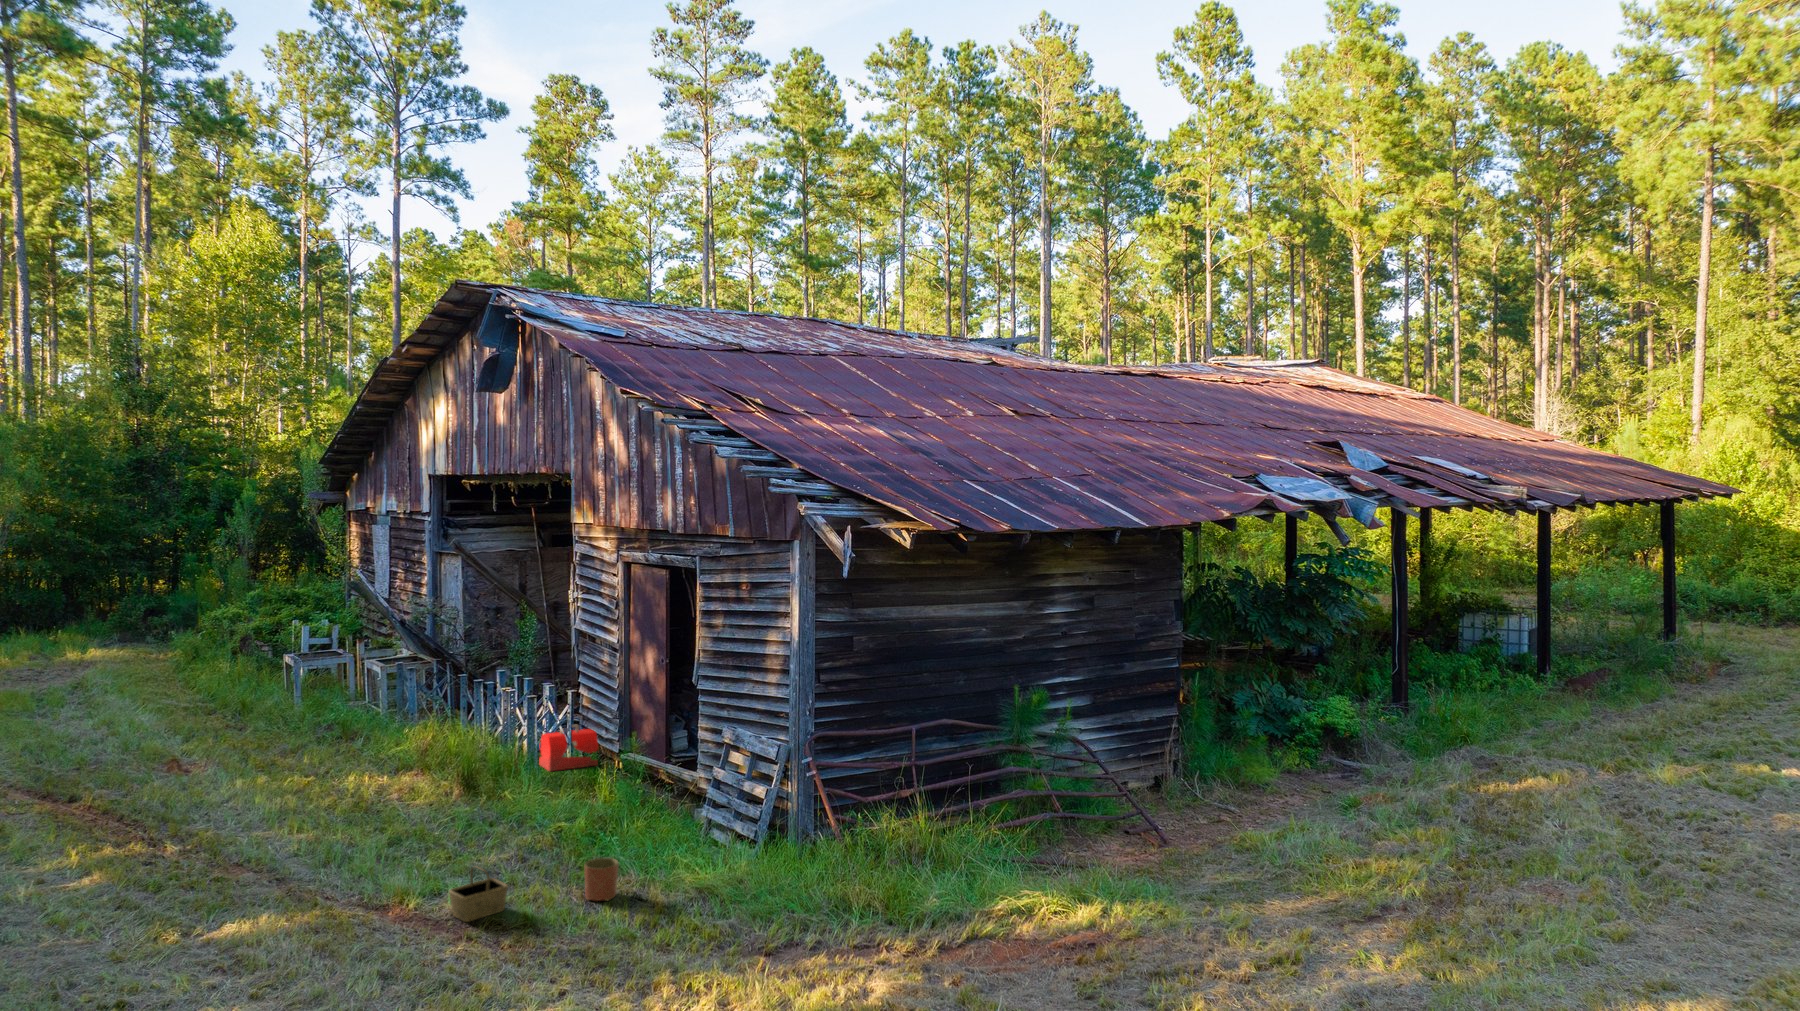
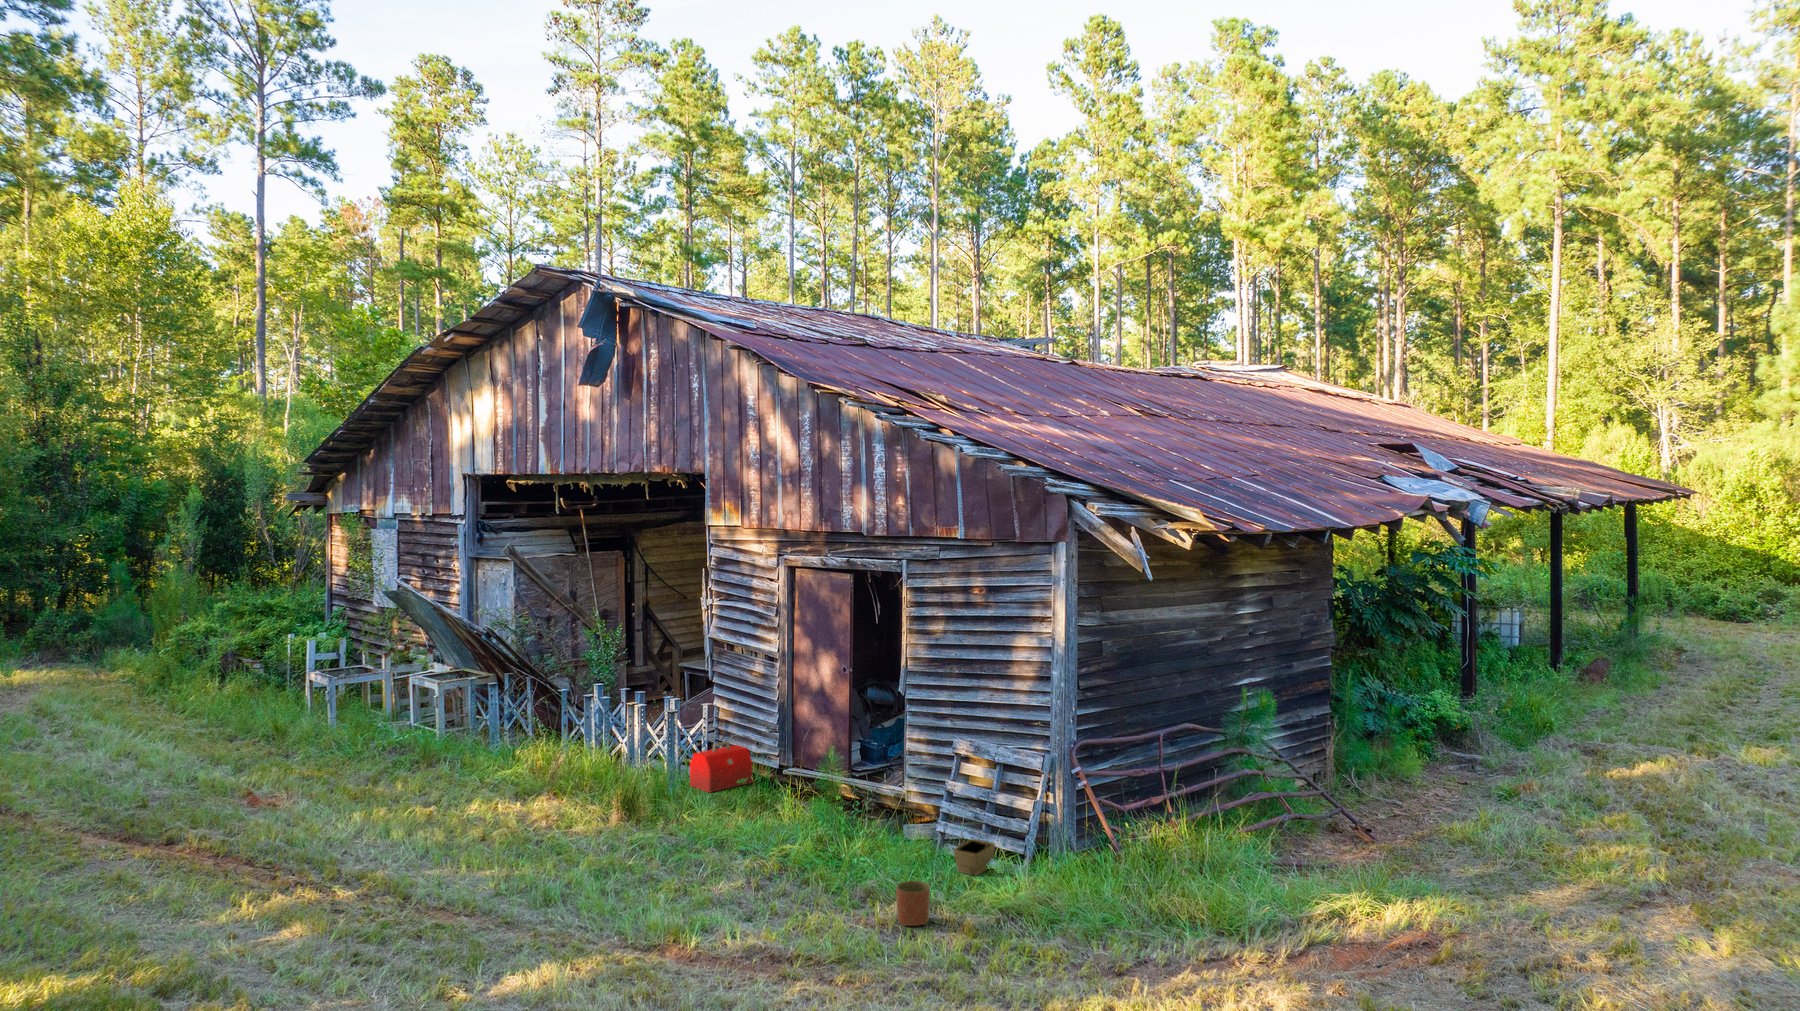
basket: present [449,866,508,922] -> present [953,829,995,875]

